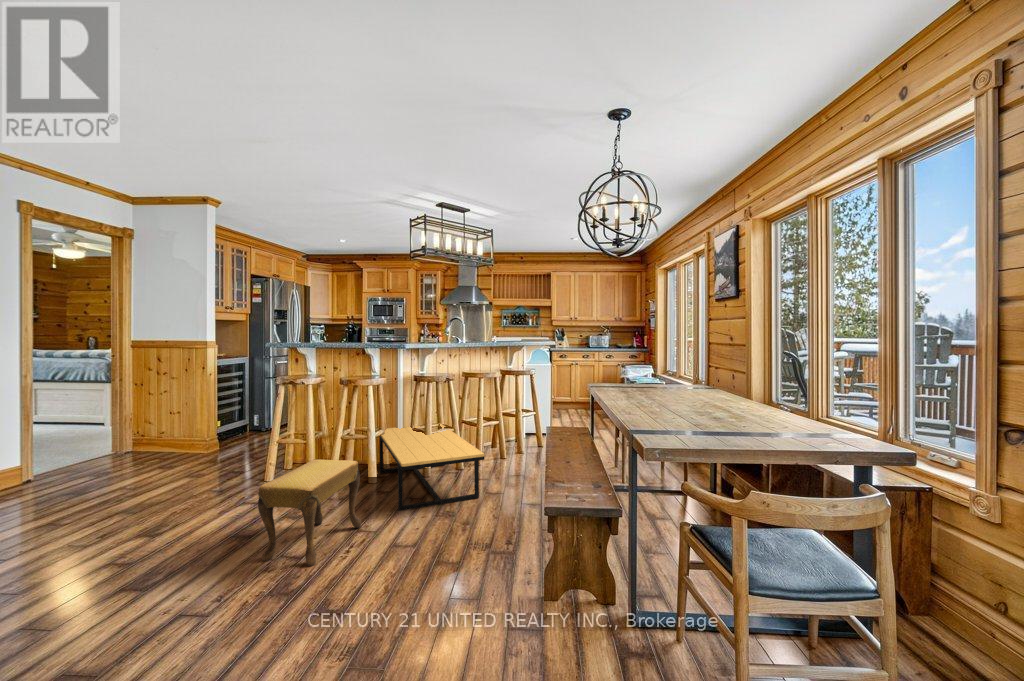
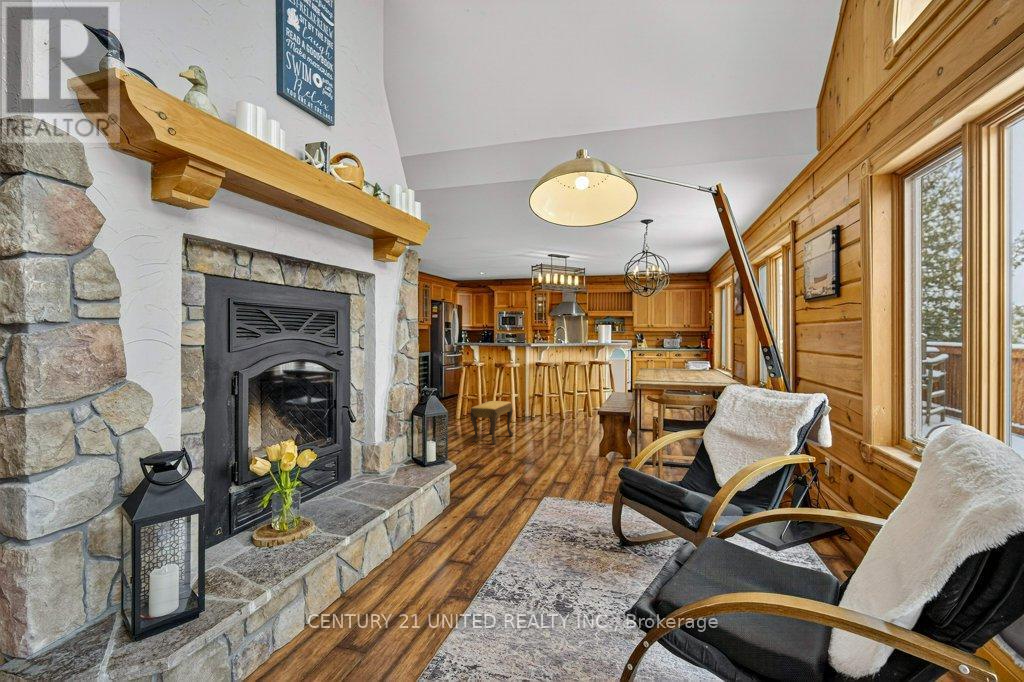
coffee table: present [379,423,484,511] -> none [514,393,577,433]

